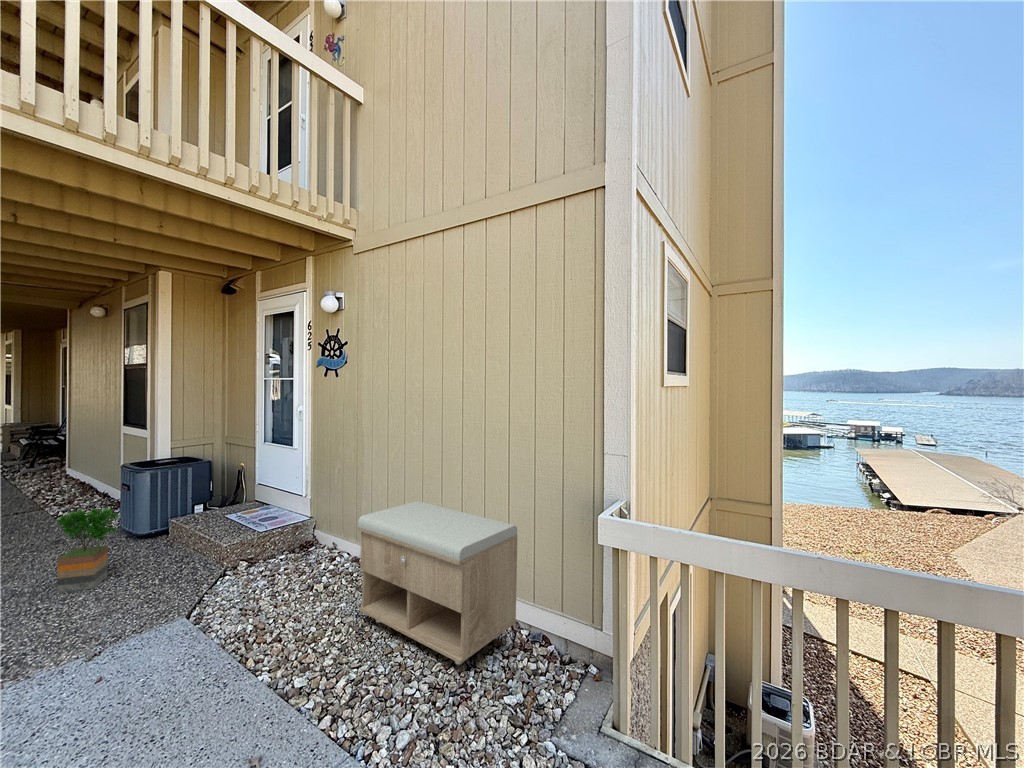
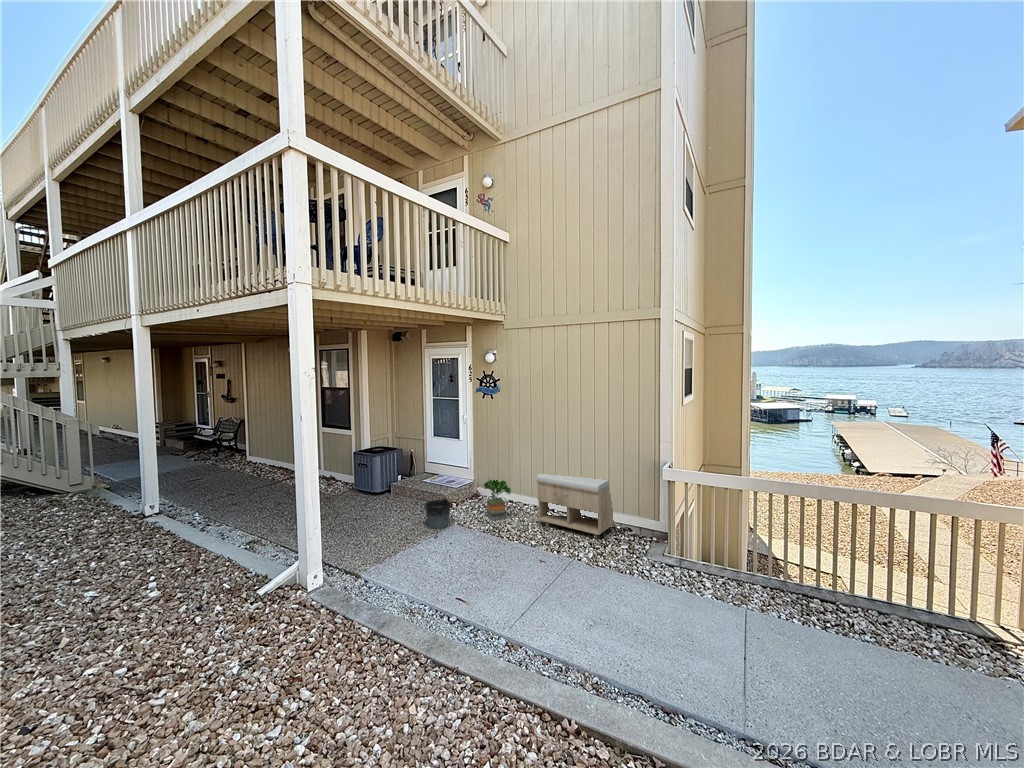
potted tree: present [57,508,120,593] -> present [484,480,511,521]
bucket: none [116,557,189,627] -> present [425,498,451,529]

